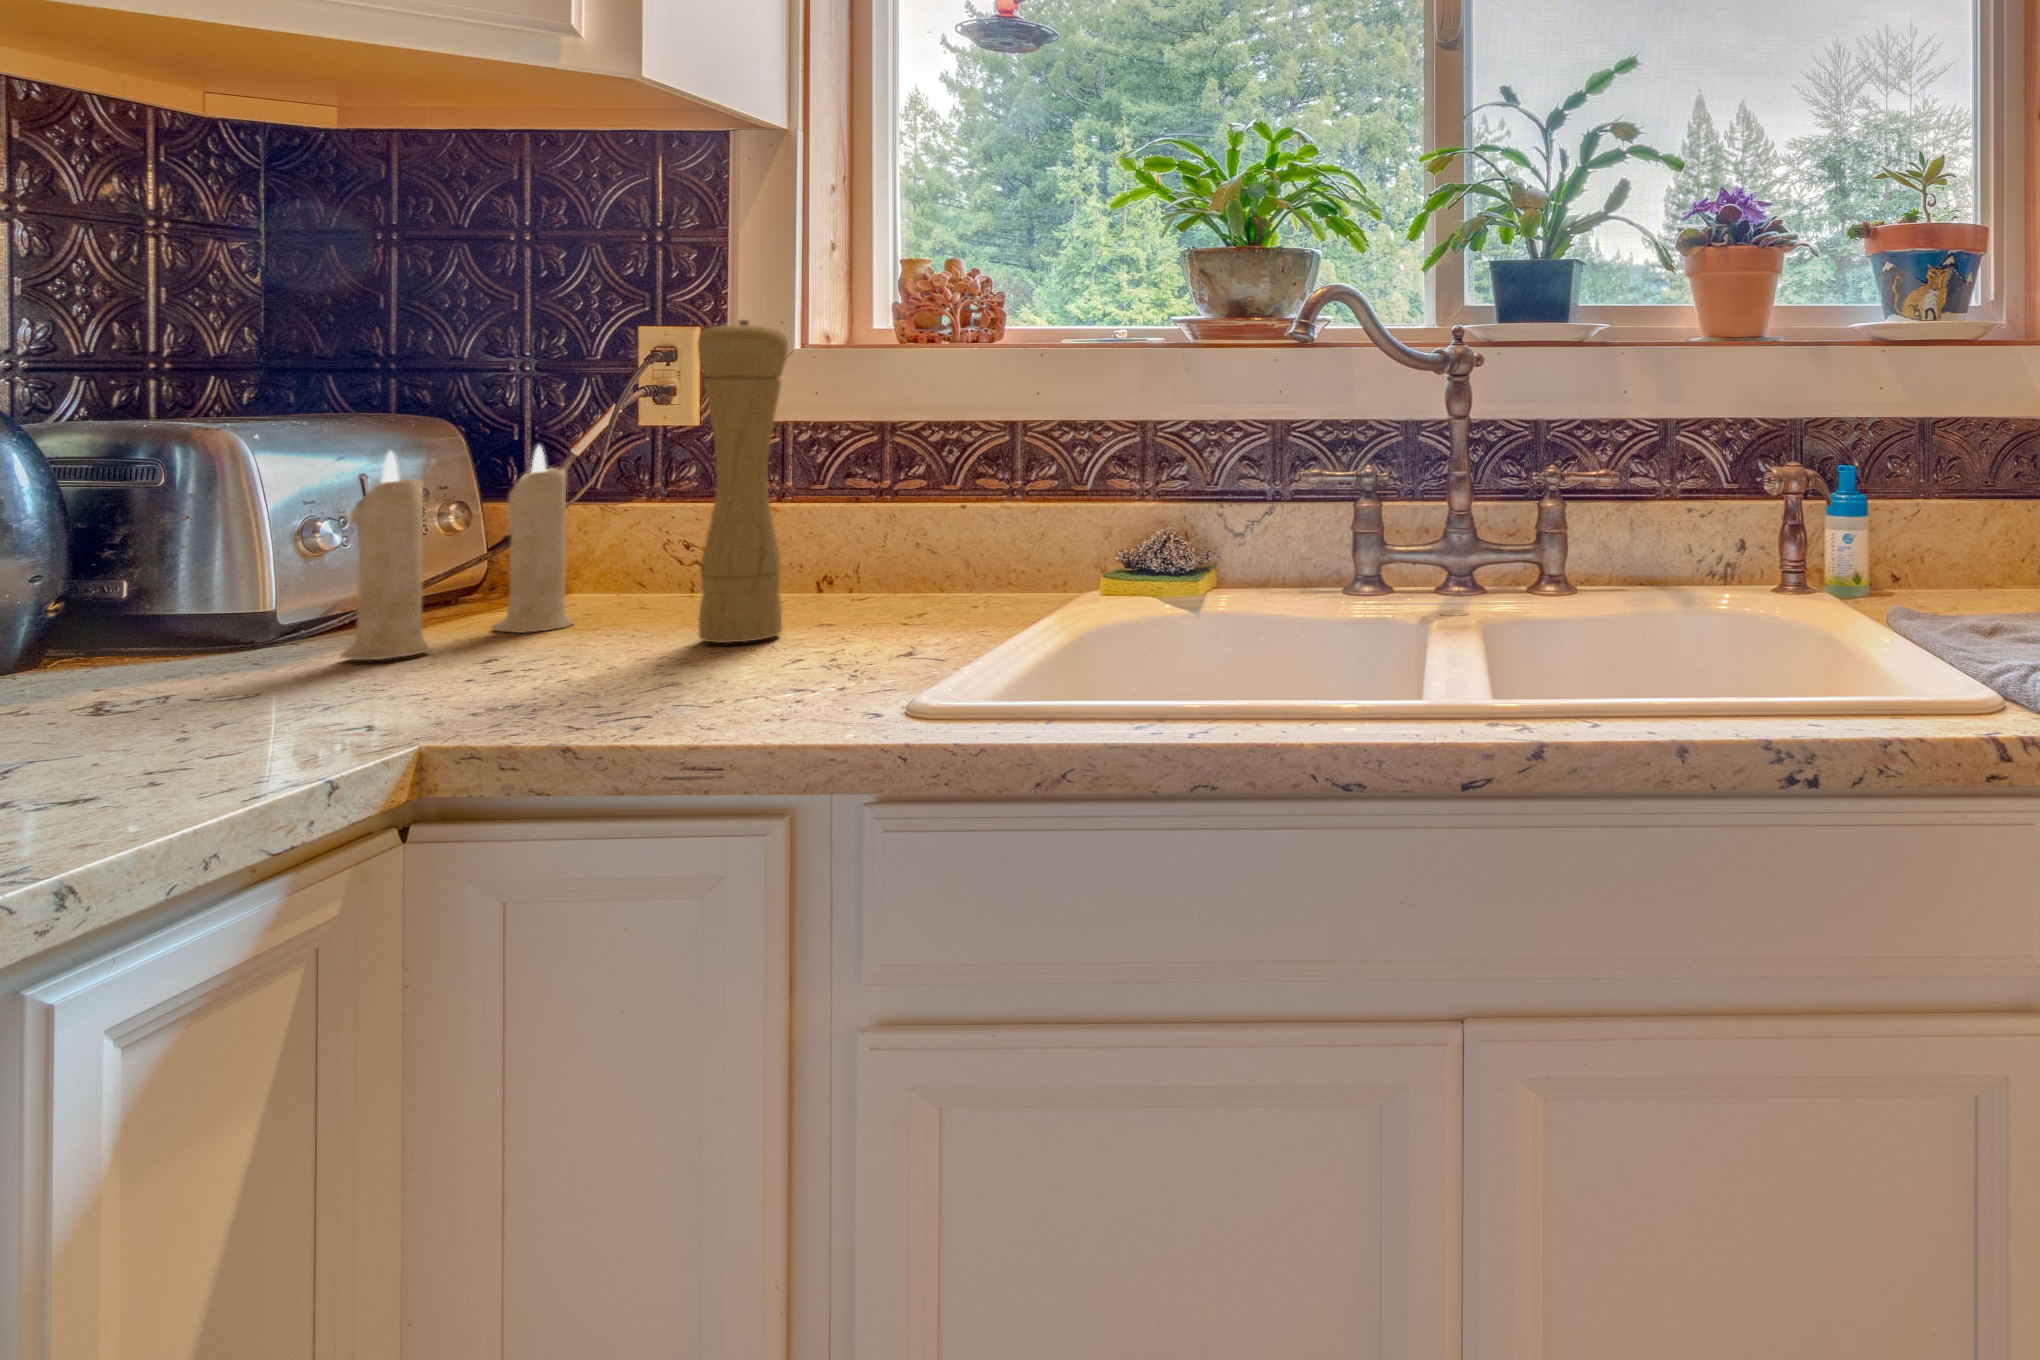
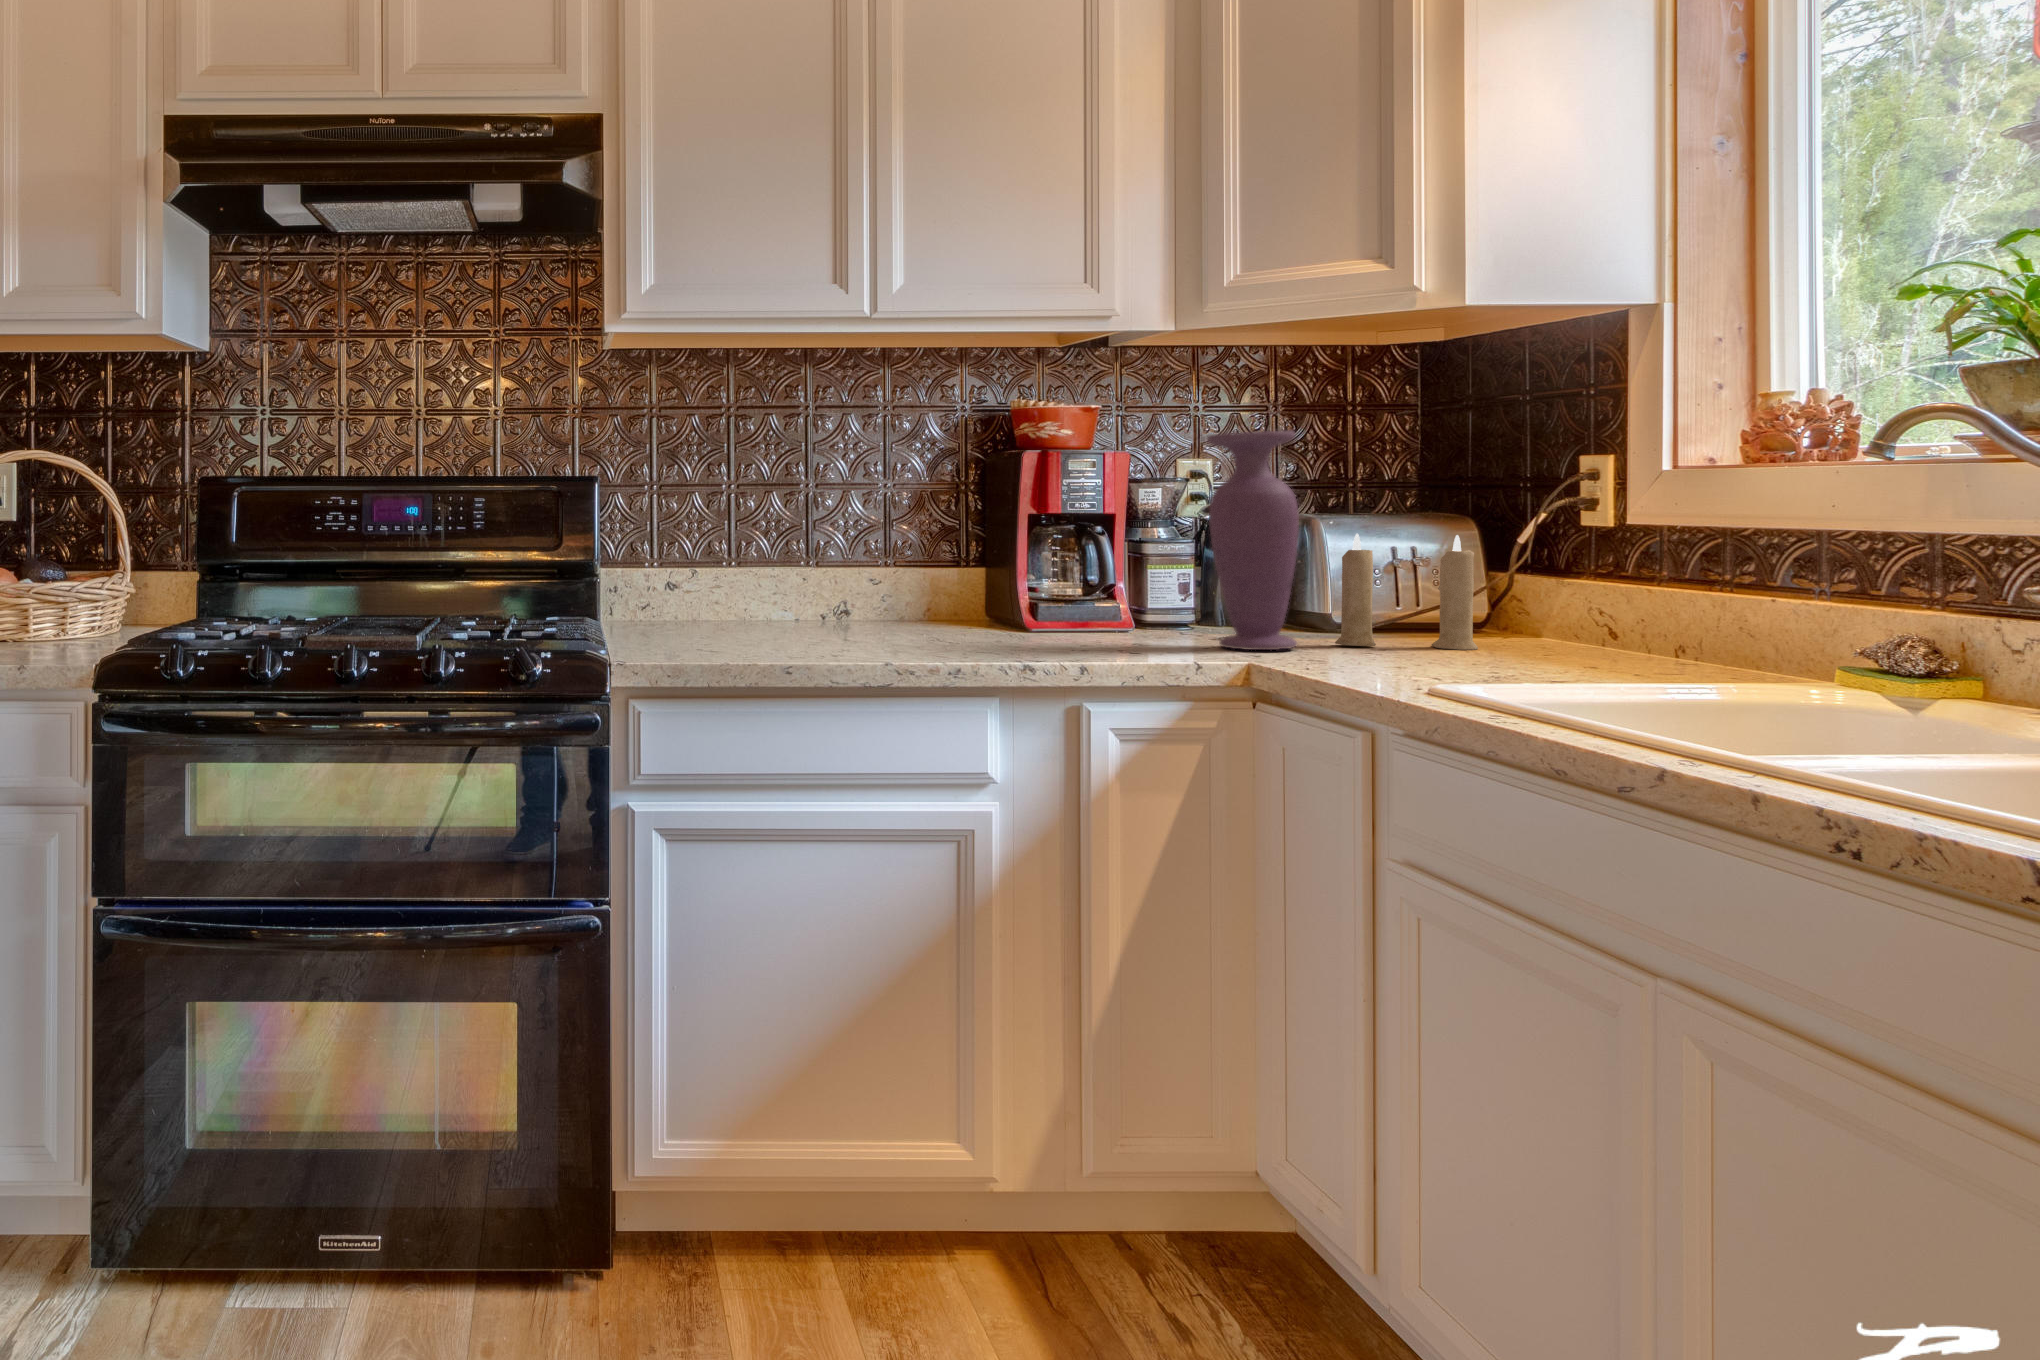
vase: none [108,240,341,719] -> present [1207,431,1299,650]
pepper mill: present [698,320,788,643] -> none [1481,455,1546,666]

